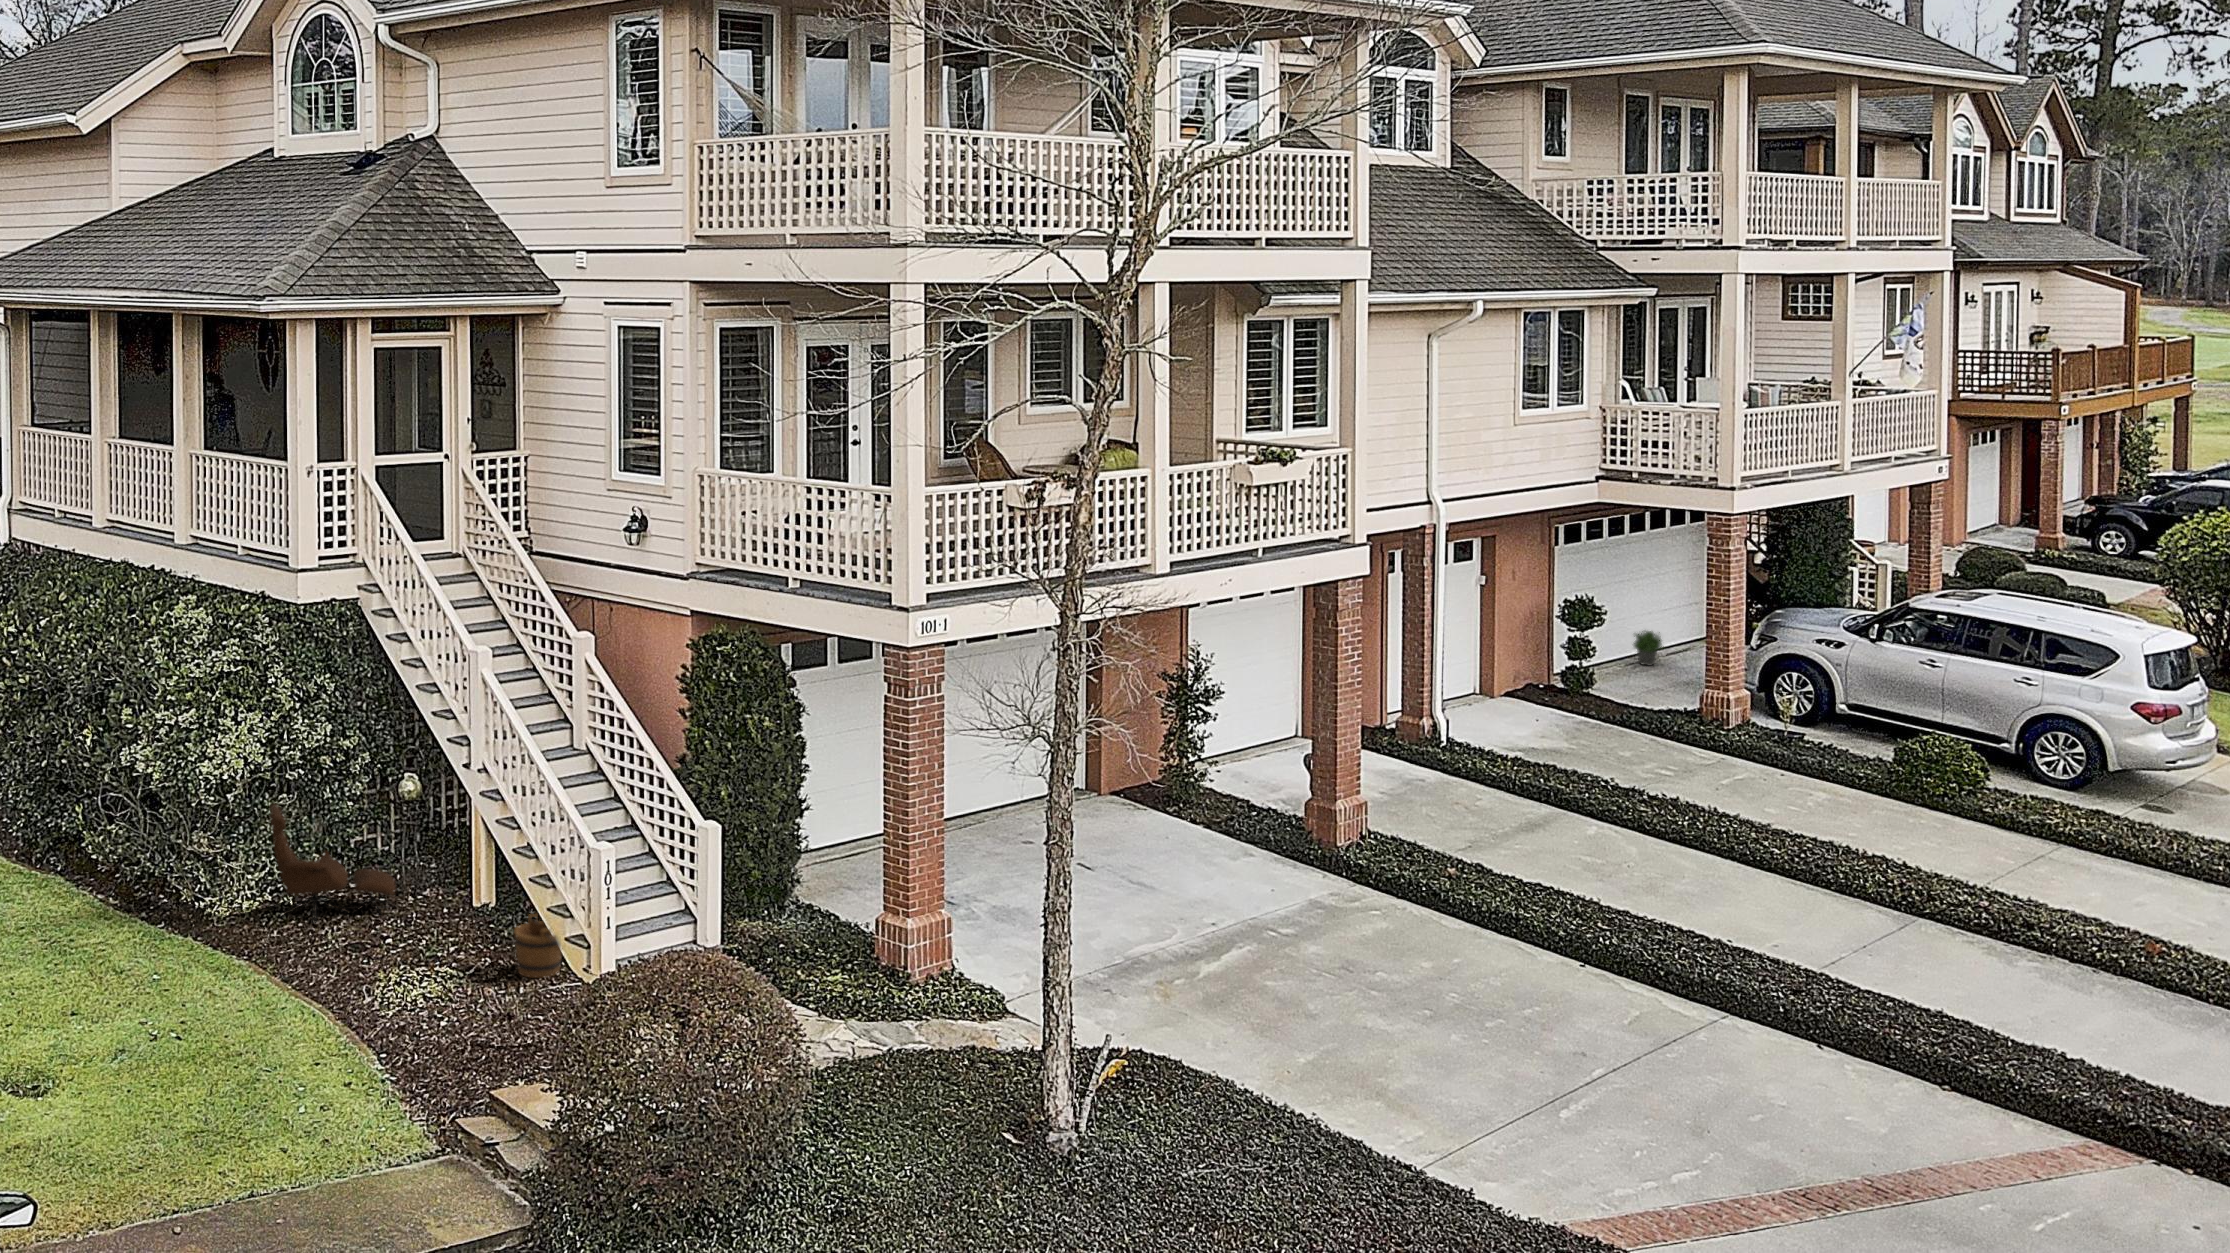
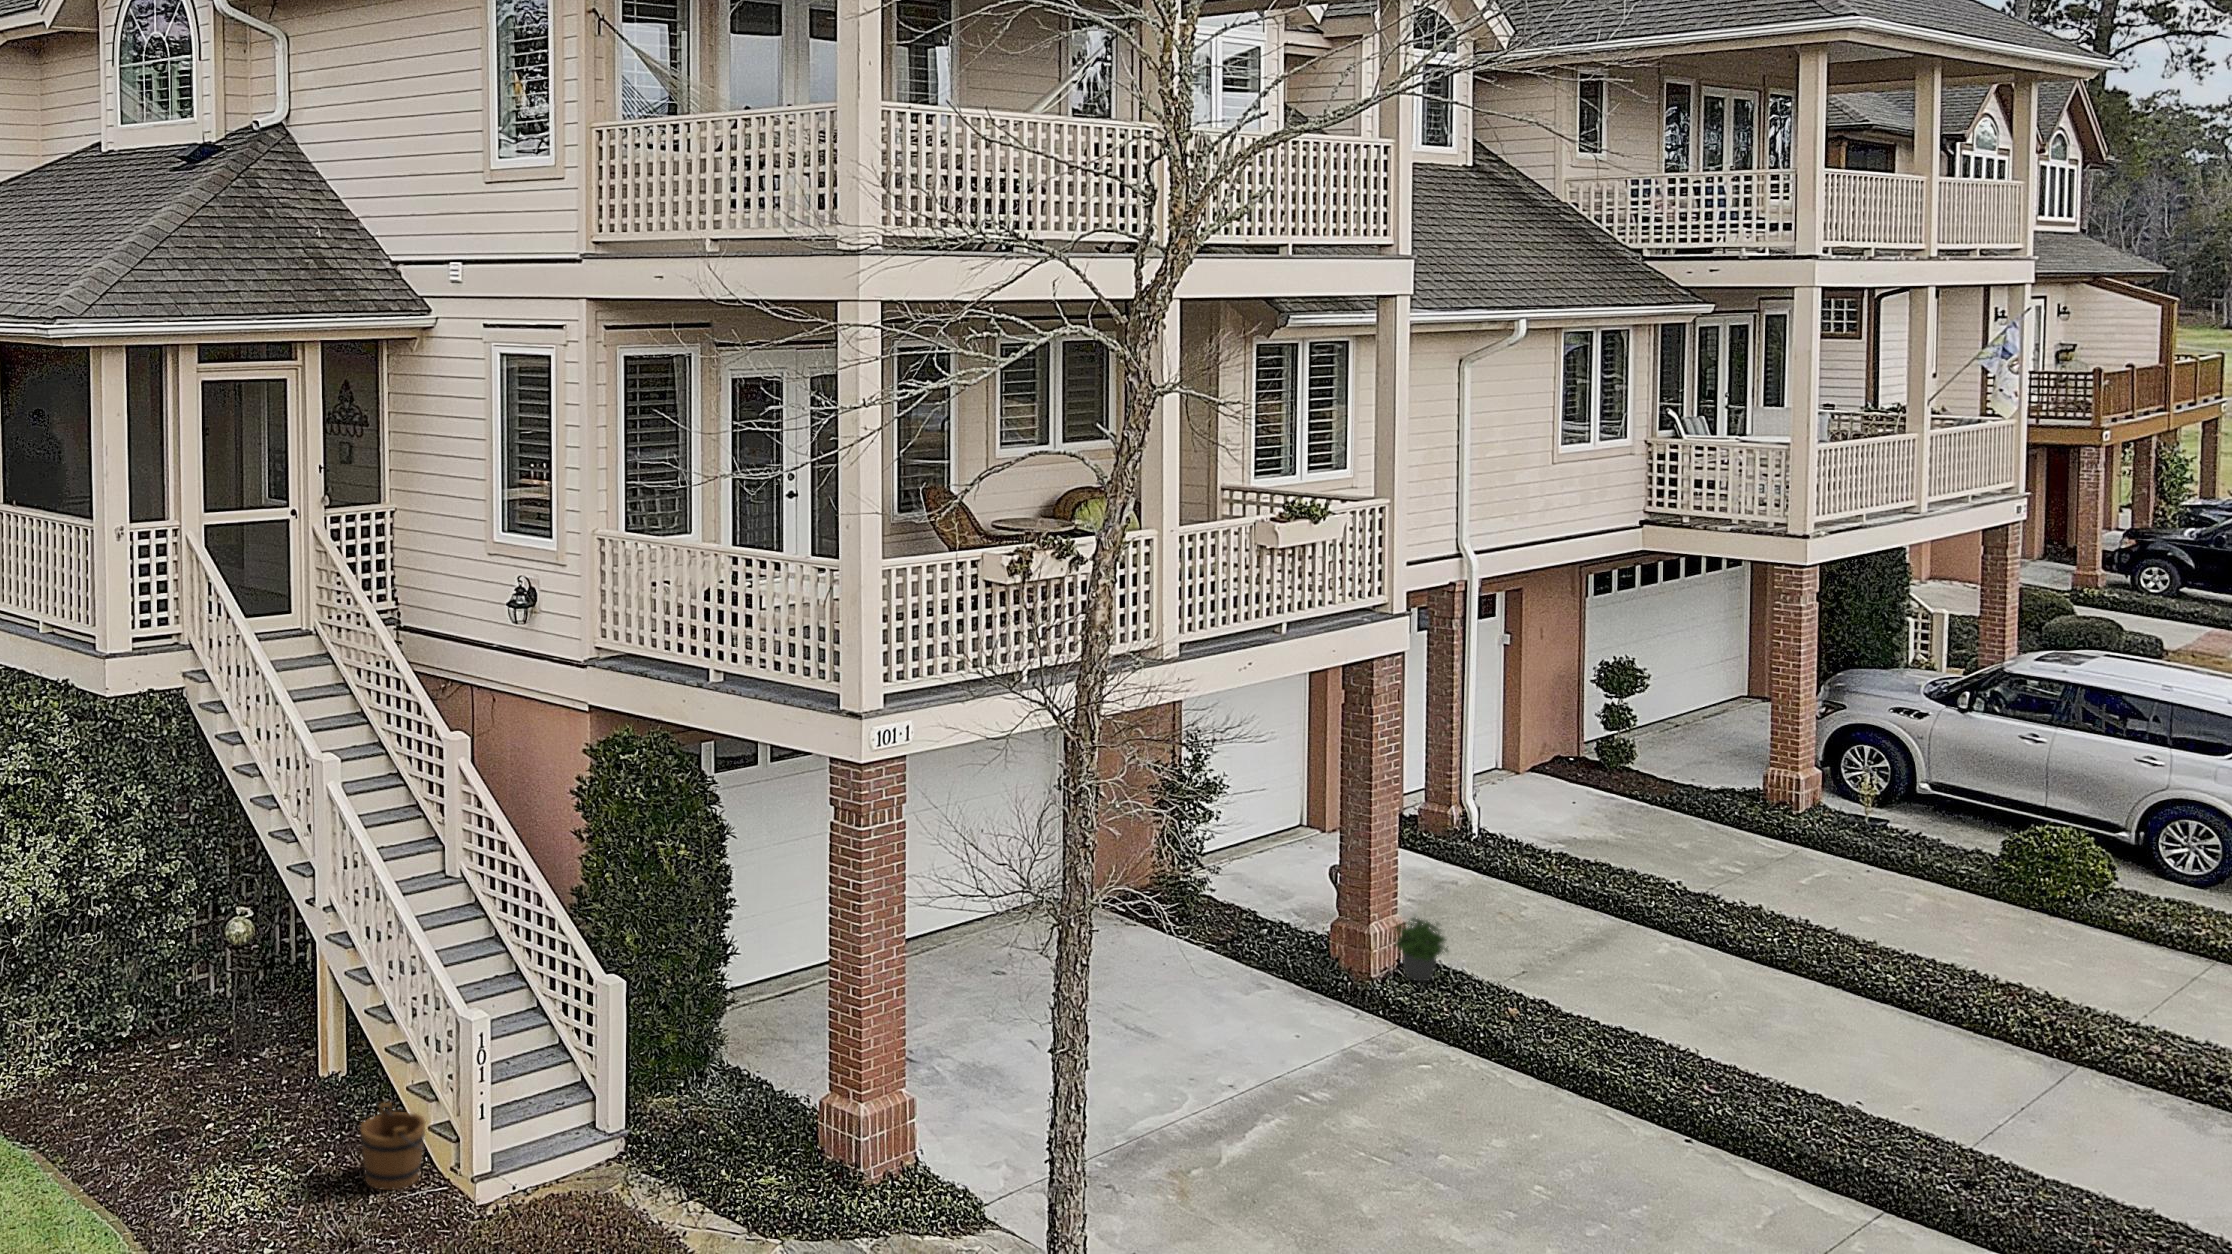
potted plant: present [1634,631,1664,665] -> present [1395,918,1448,982]
lounge chair: present [270,804,395,923] -> none [59,945,223,1105]

